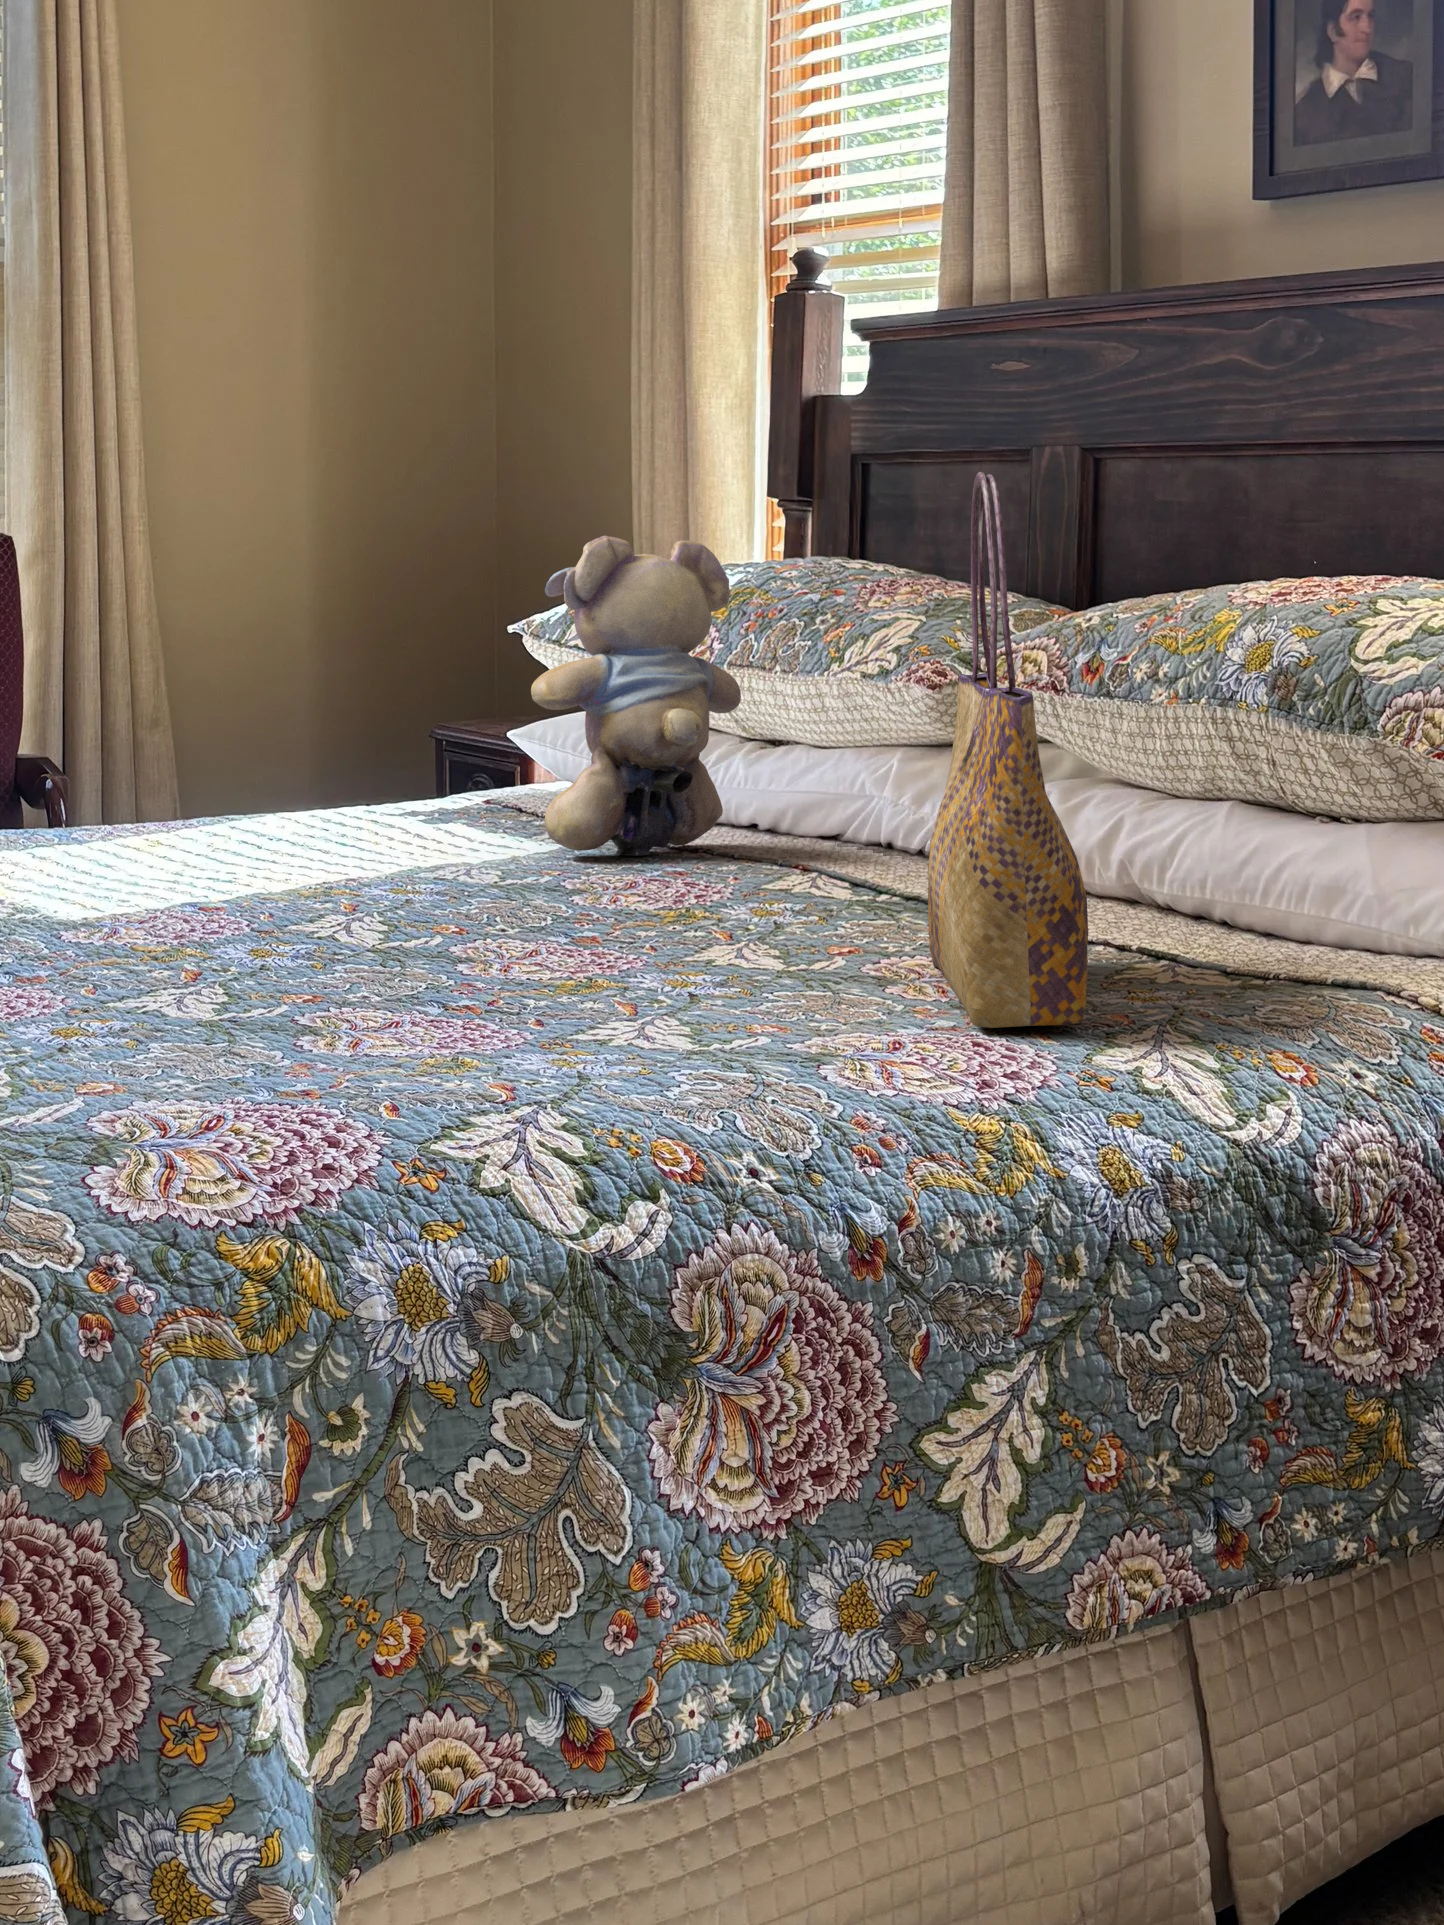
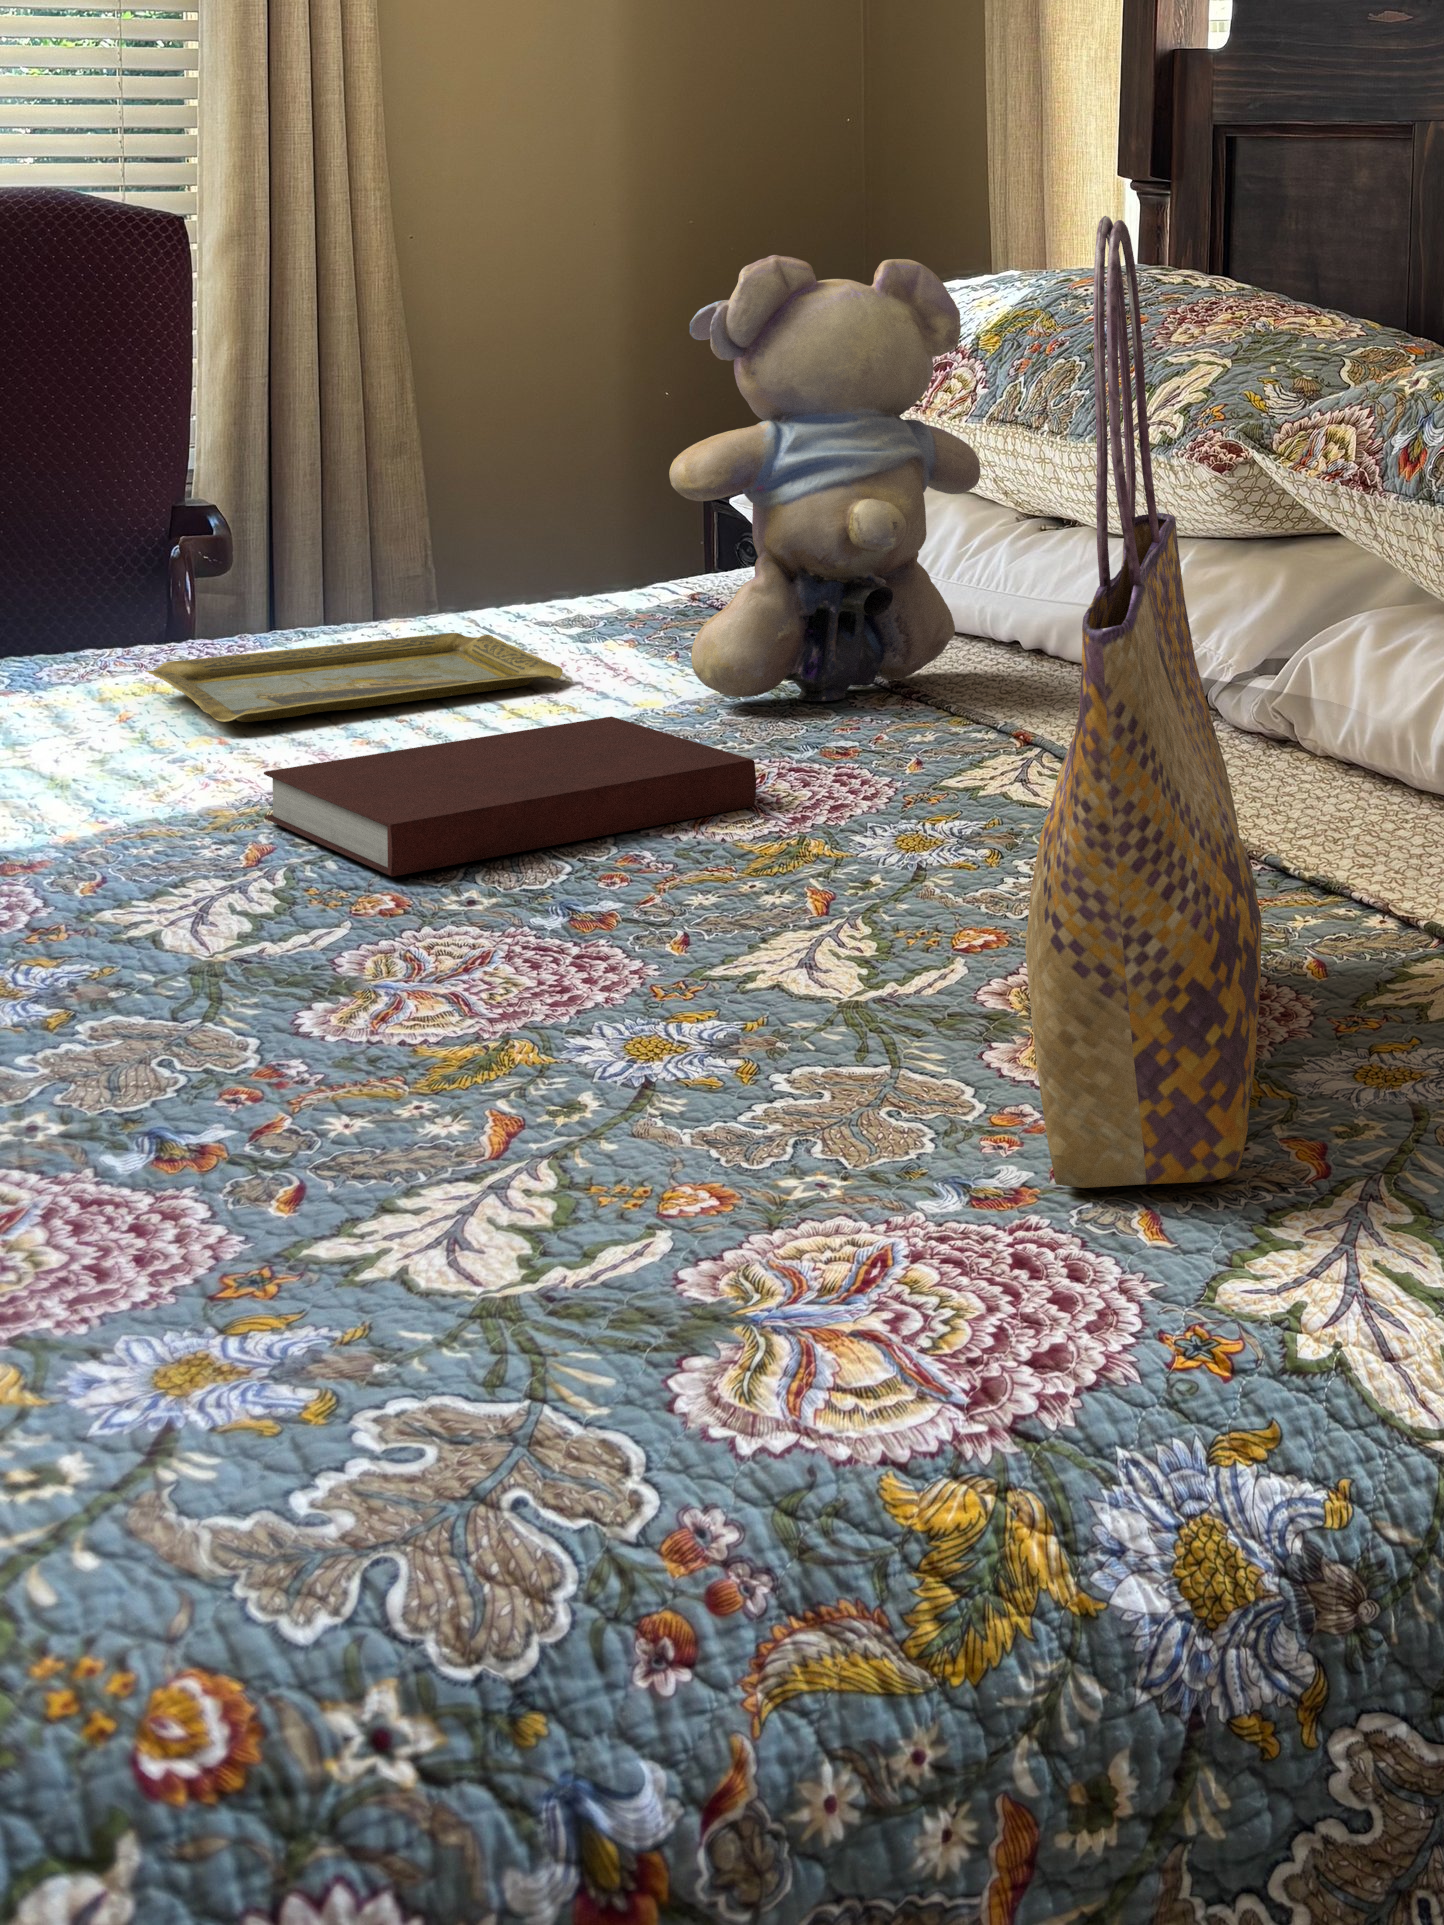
tray: none [150,817,438,860] -> present [146,633,563,722]
notebook: none [316,850,640,922] -> present [264,716,756,877]

